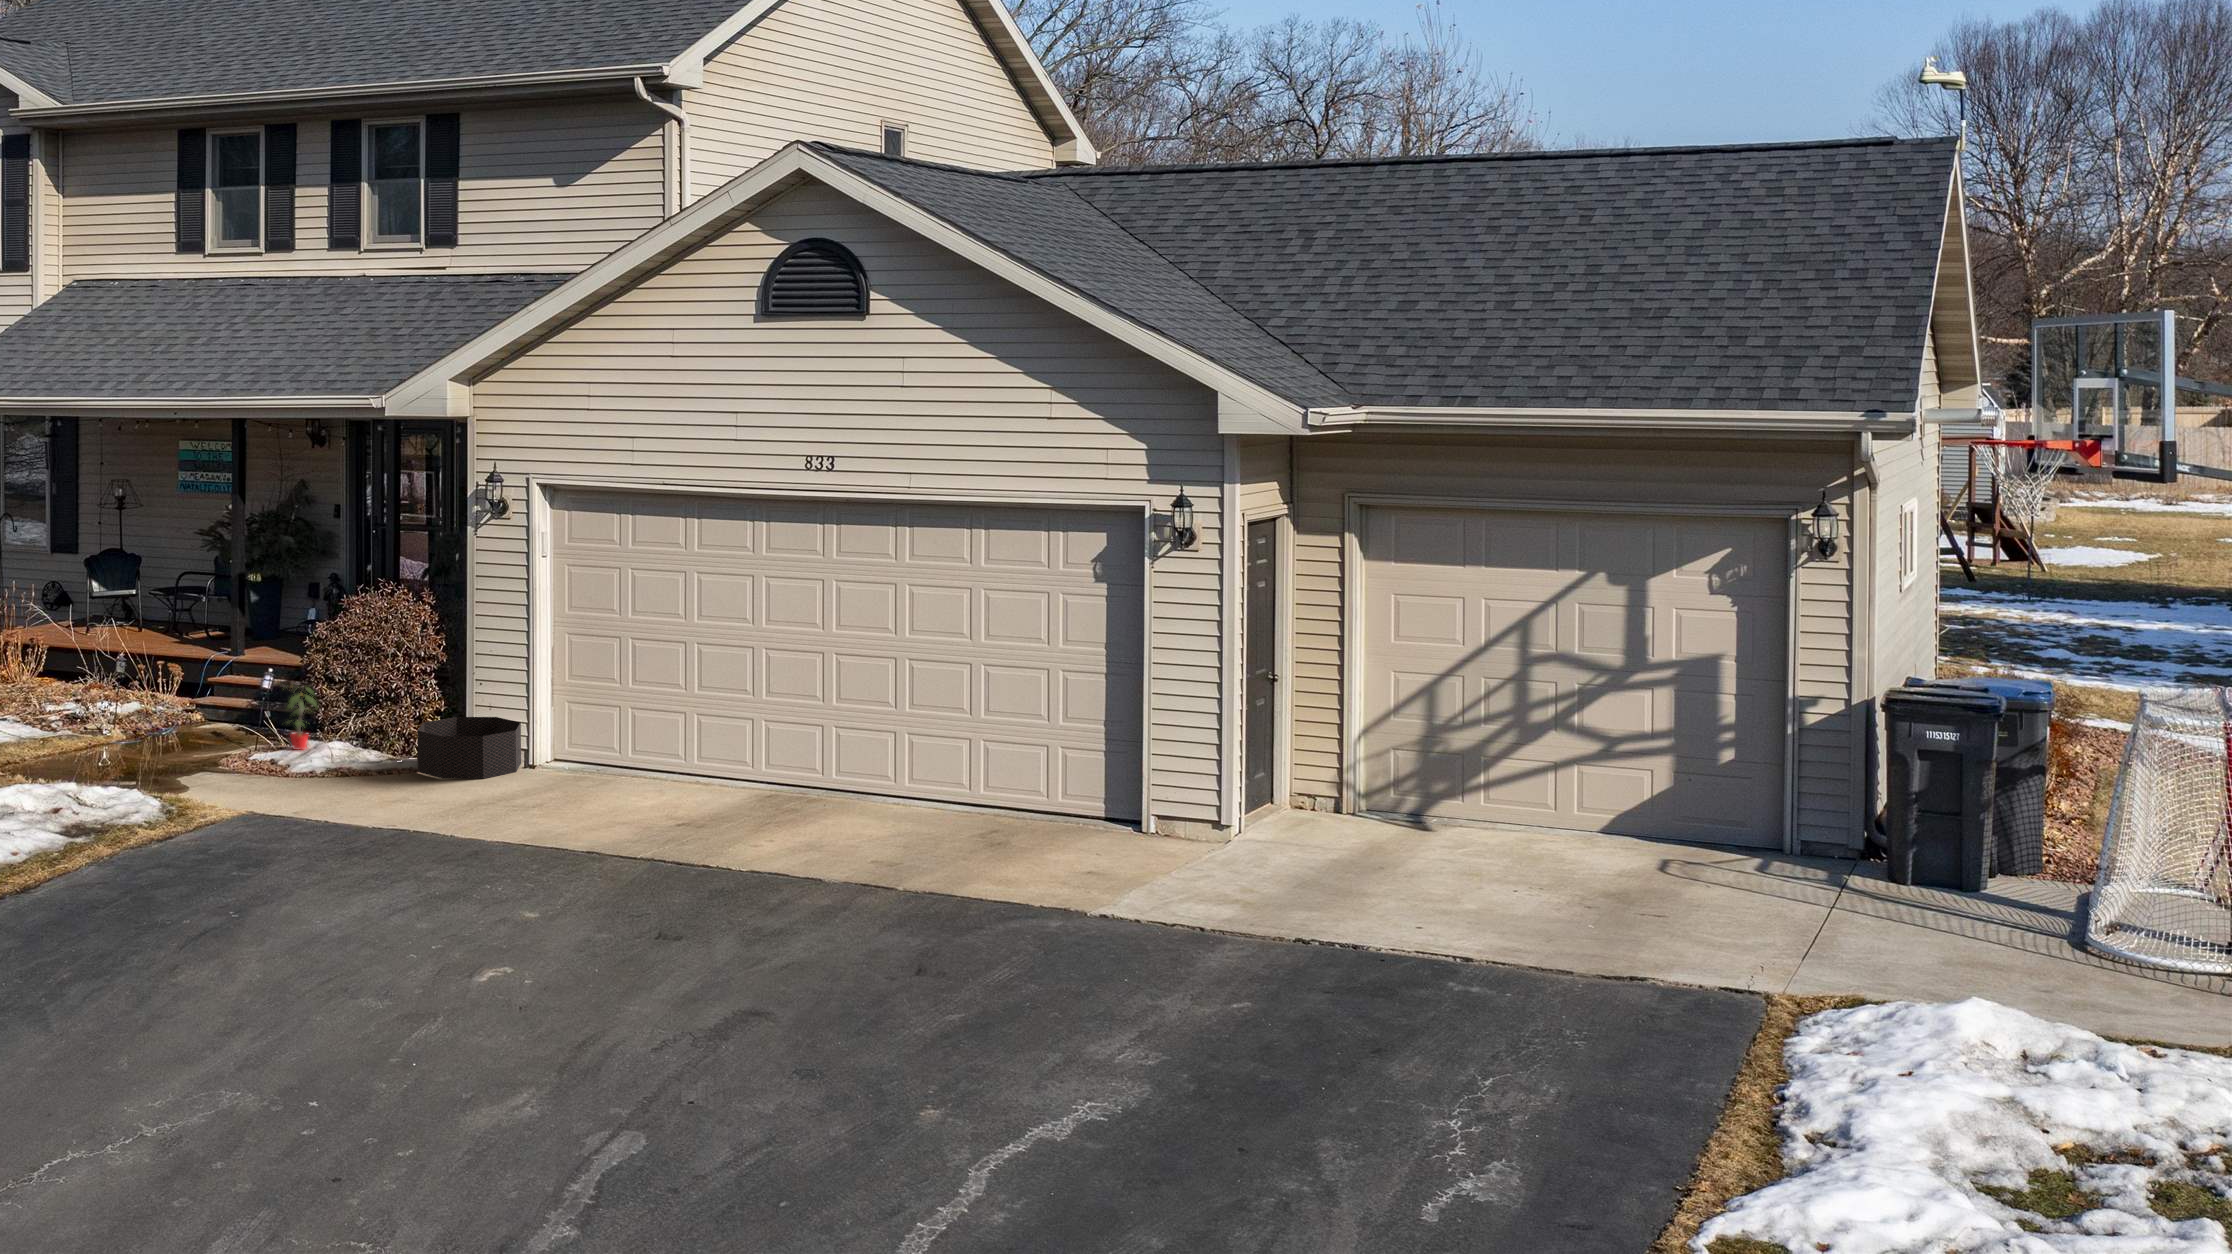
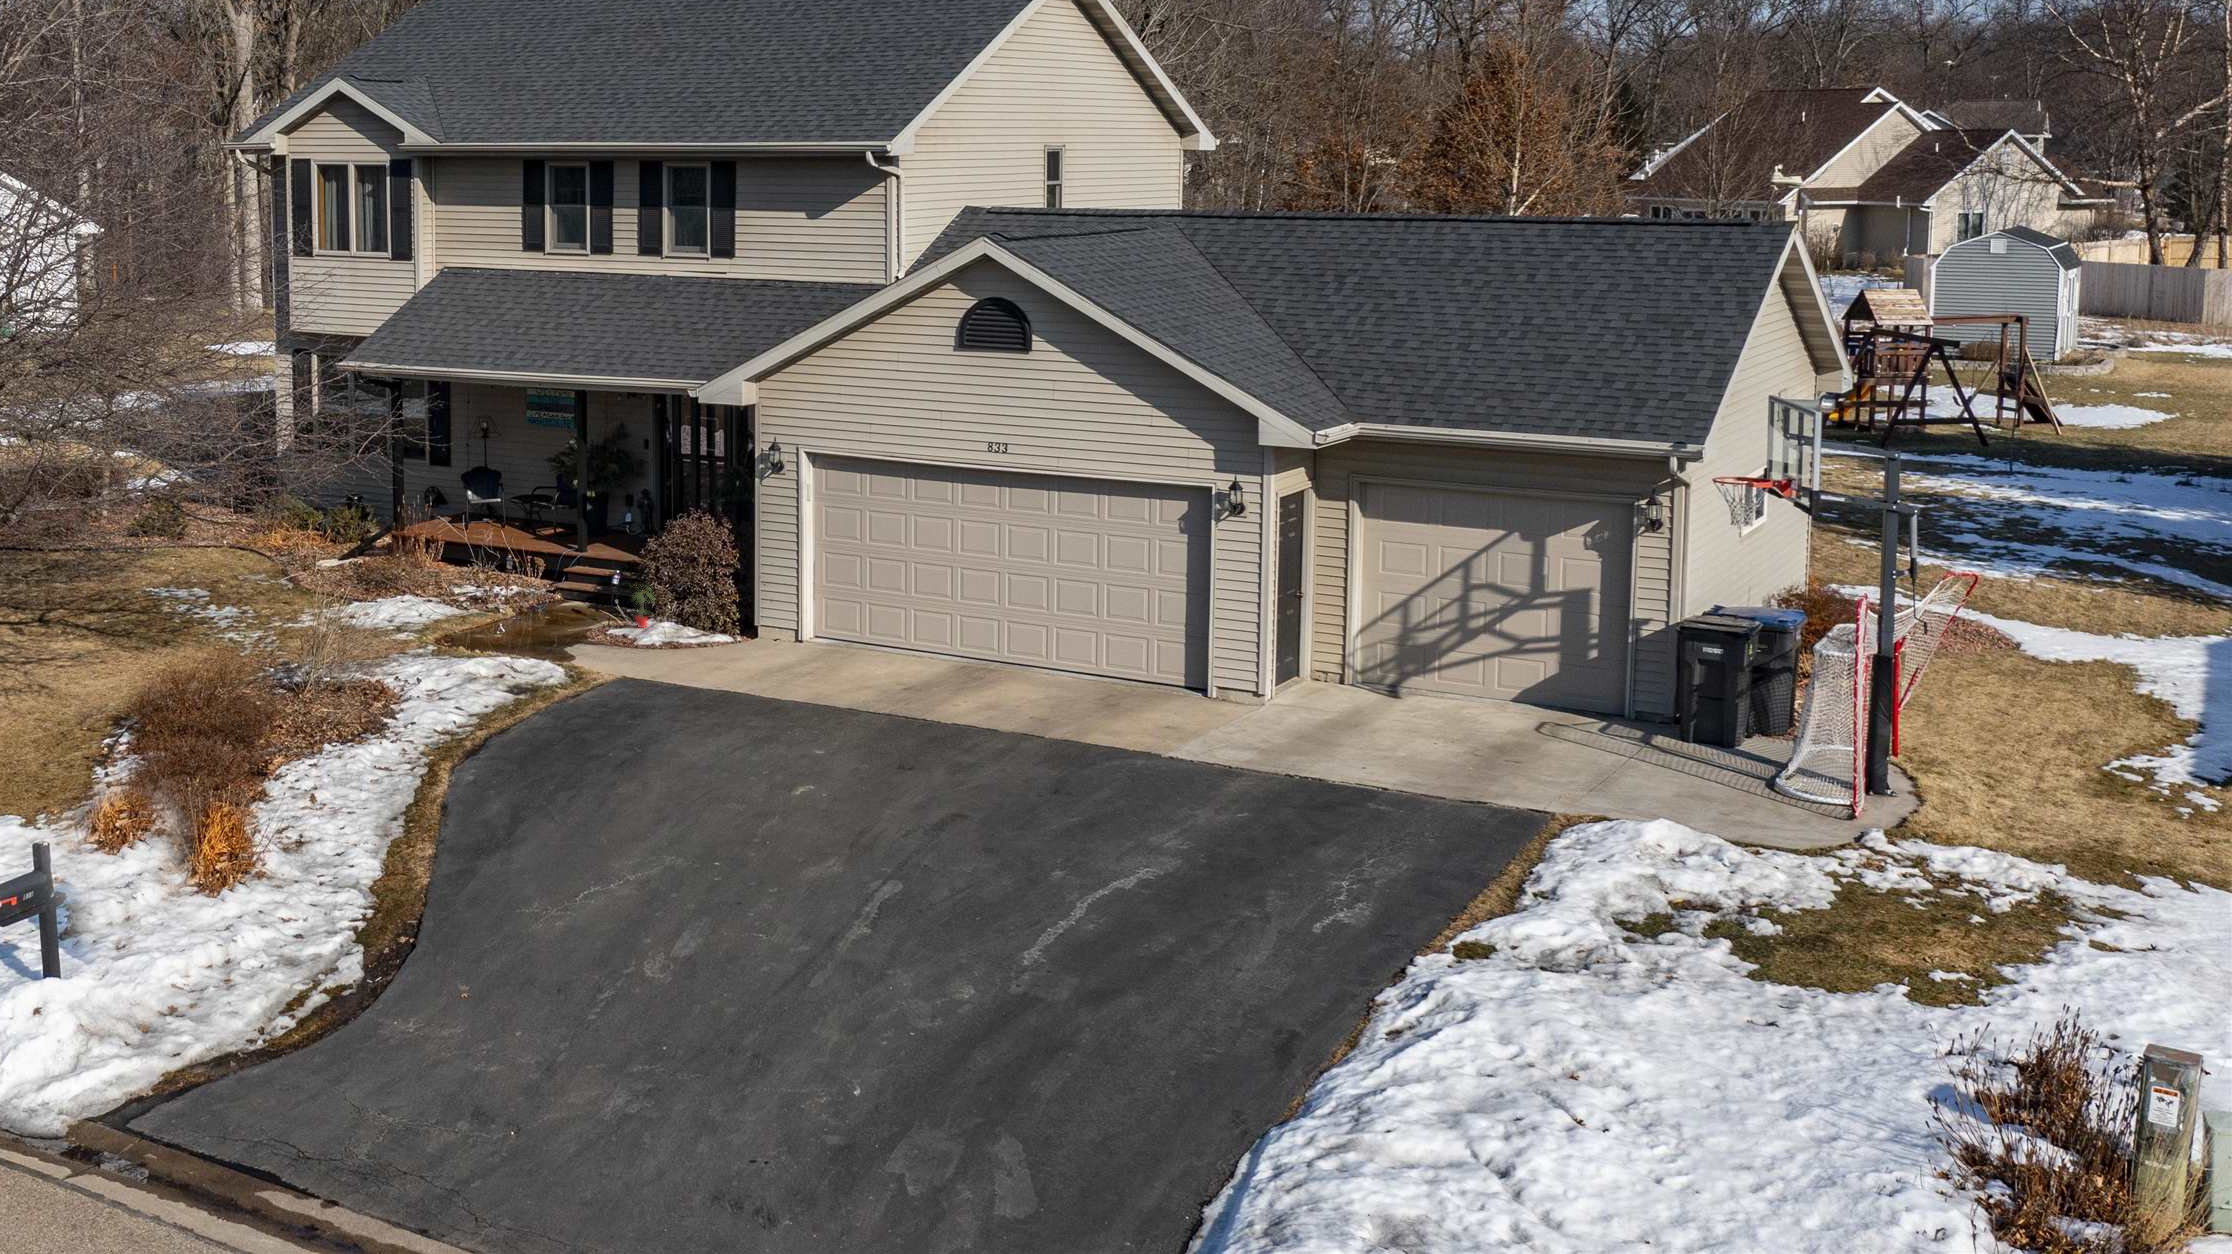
basket: present [417,717,521,779] -> none [726,609,794,652]

